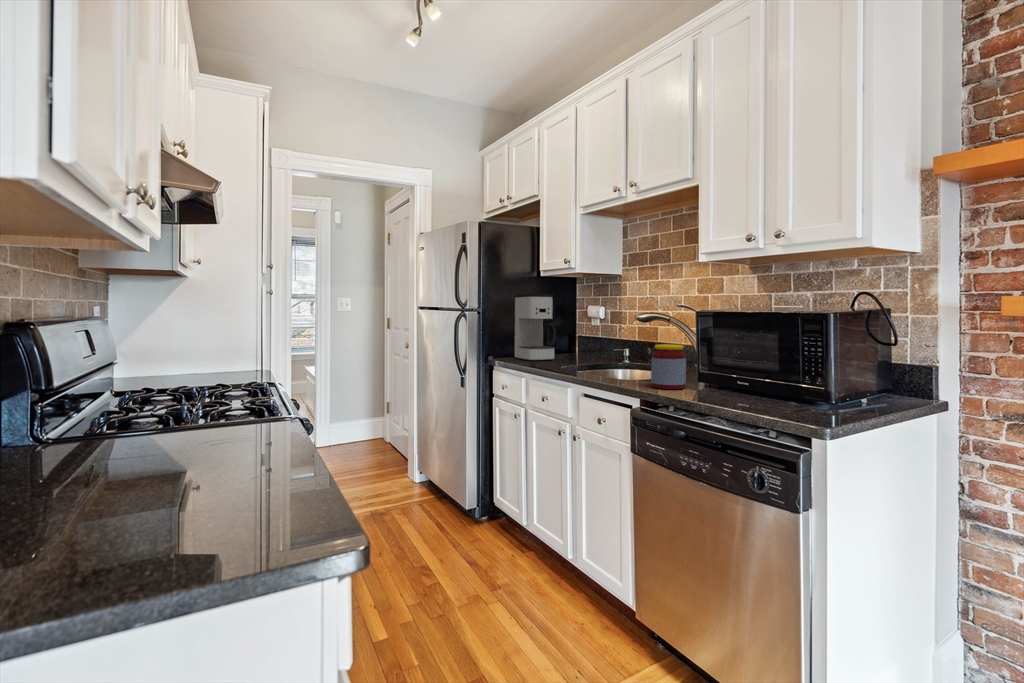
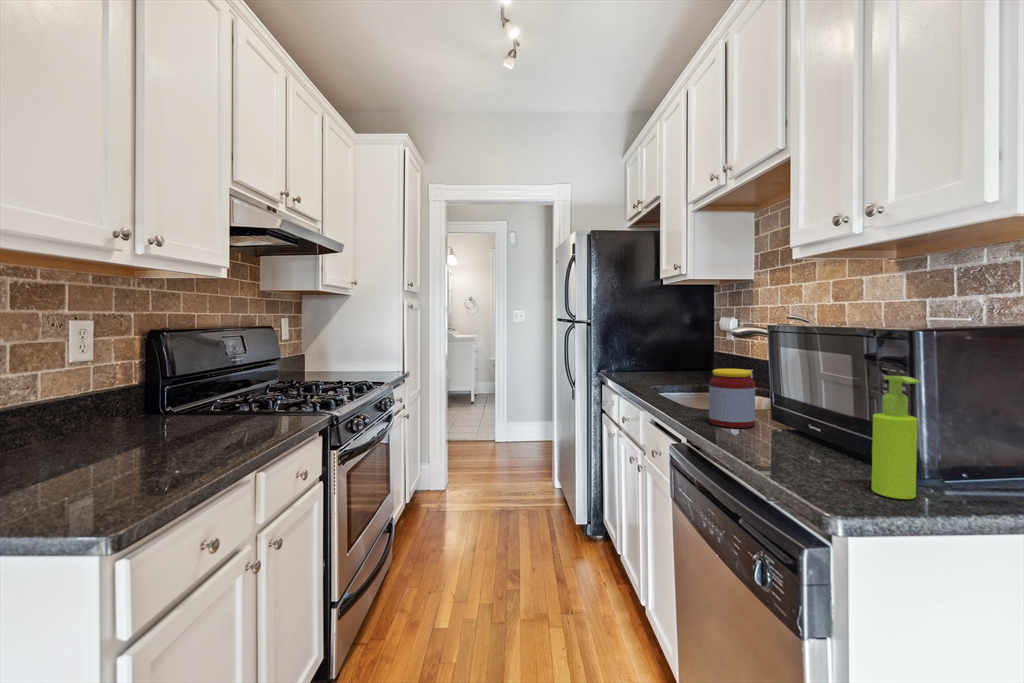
coffee maker: present [515,294,556,361] -> none [628,305,672,378]
soap dispenser: none [810,340,842,416] -> present [872,376,920,499]

